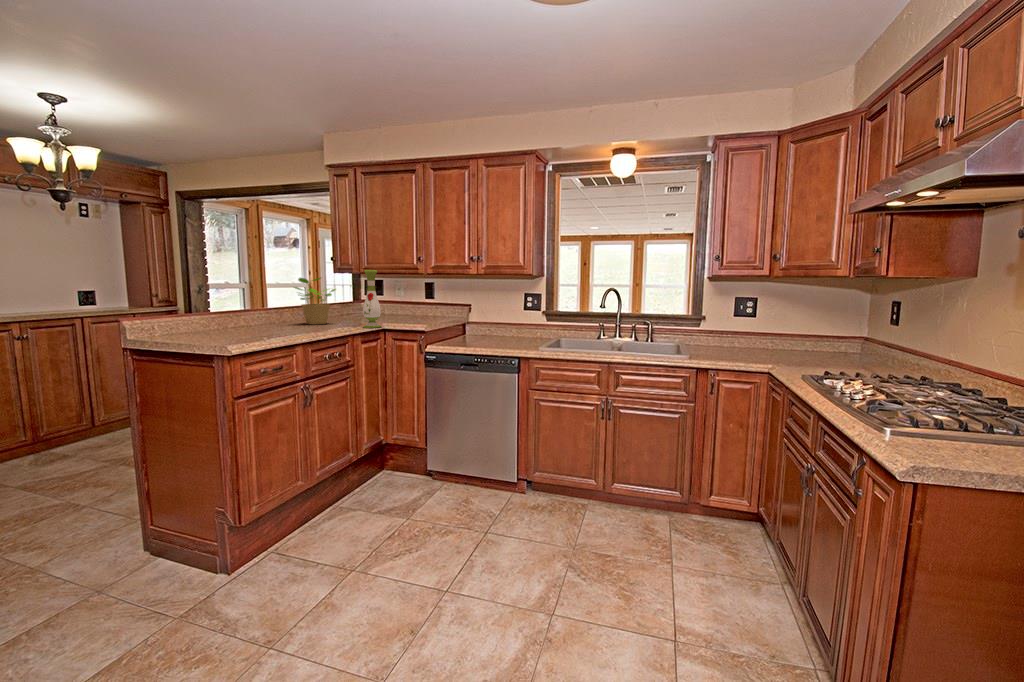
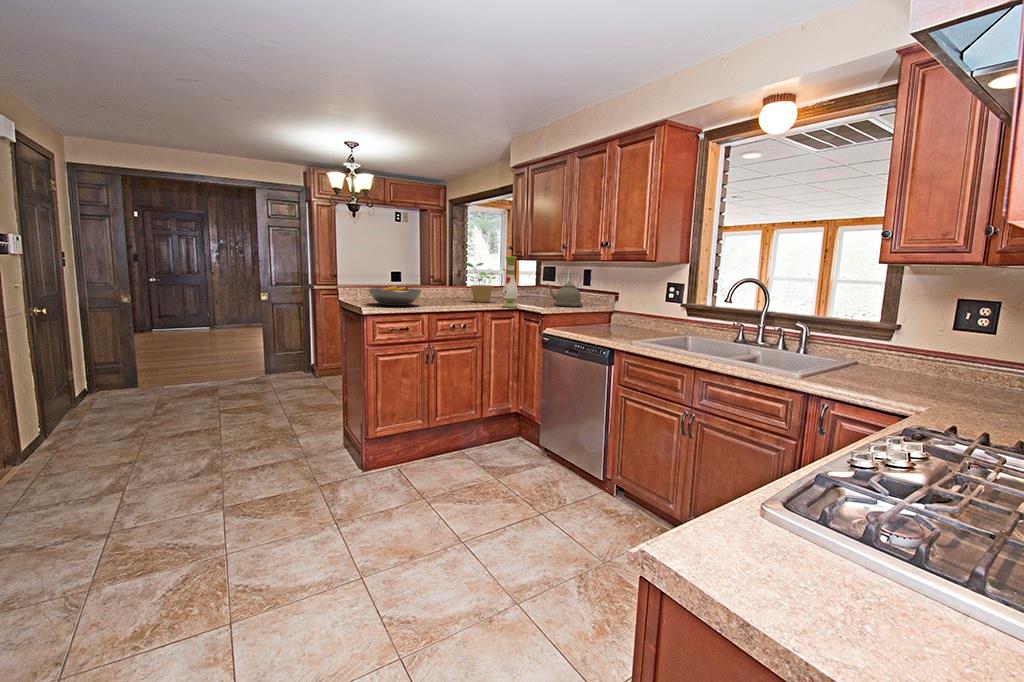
kettle: none [387,287,427,322] -> present [547,282,582,307]
fruit bowl: none [201,311,283,338] -> present [368,286,422,306]

